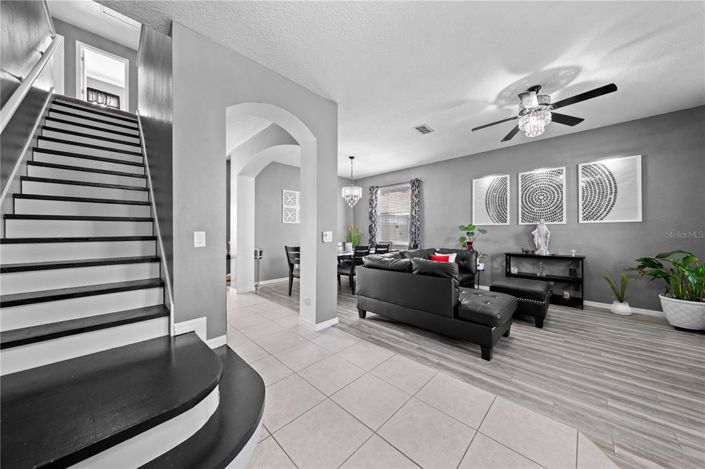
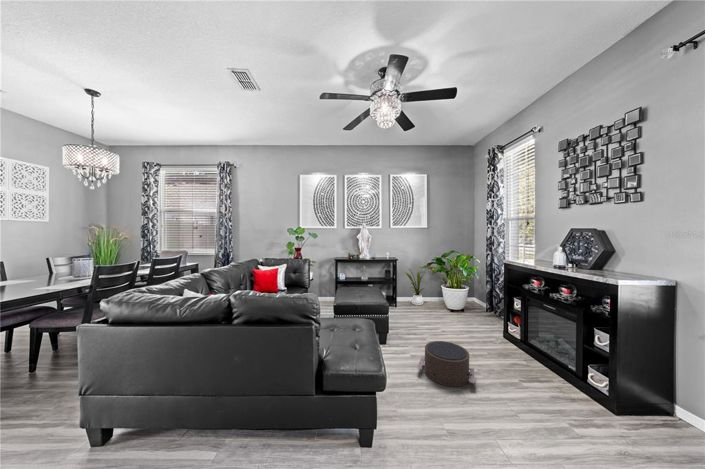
pouf: none [555,327,632,369] -> present [418,341,475,387]

